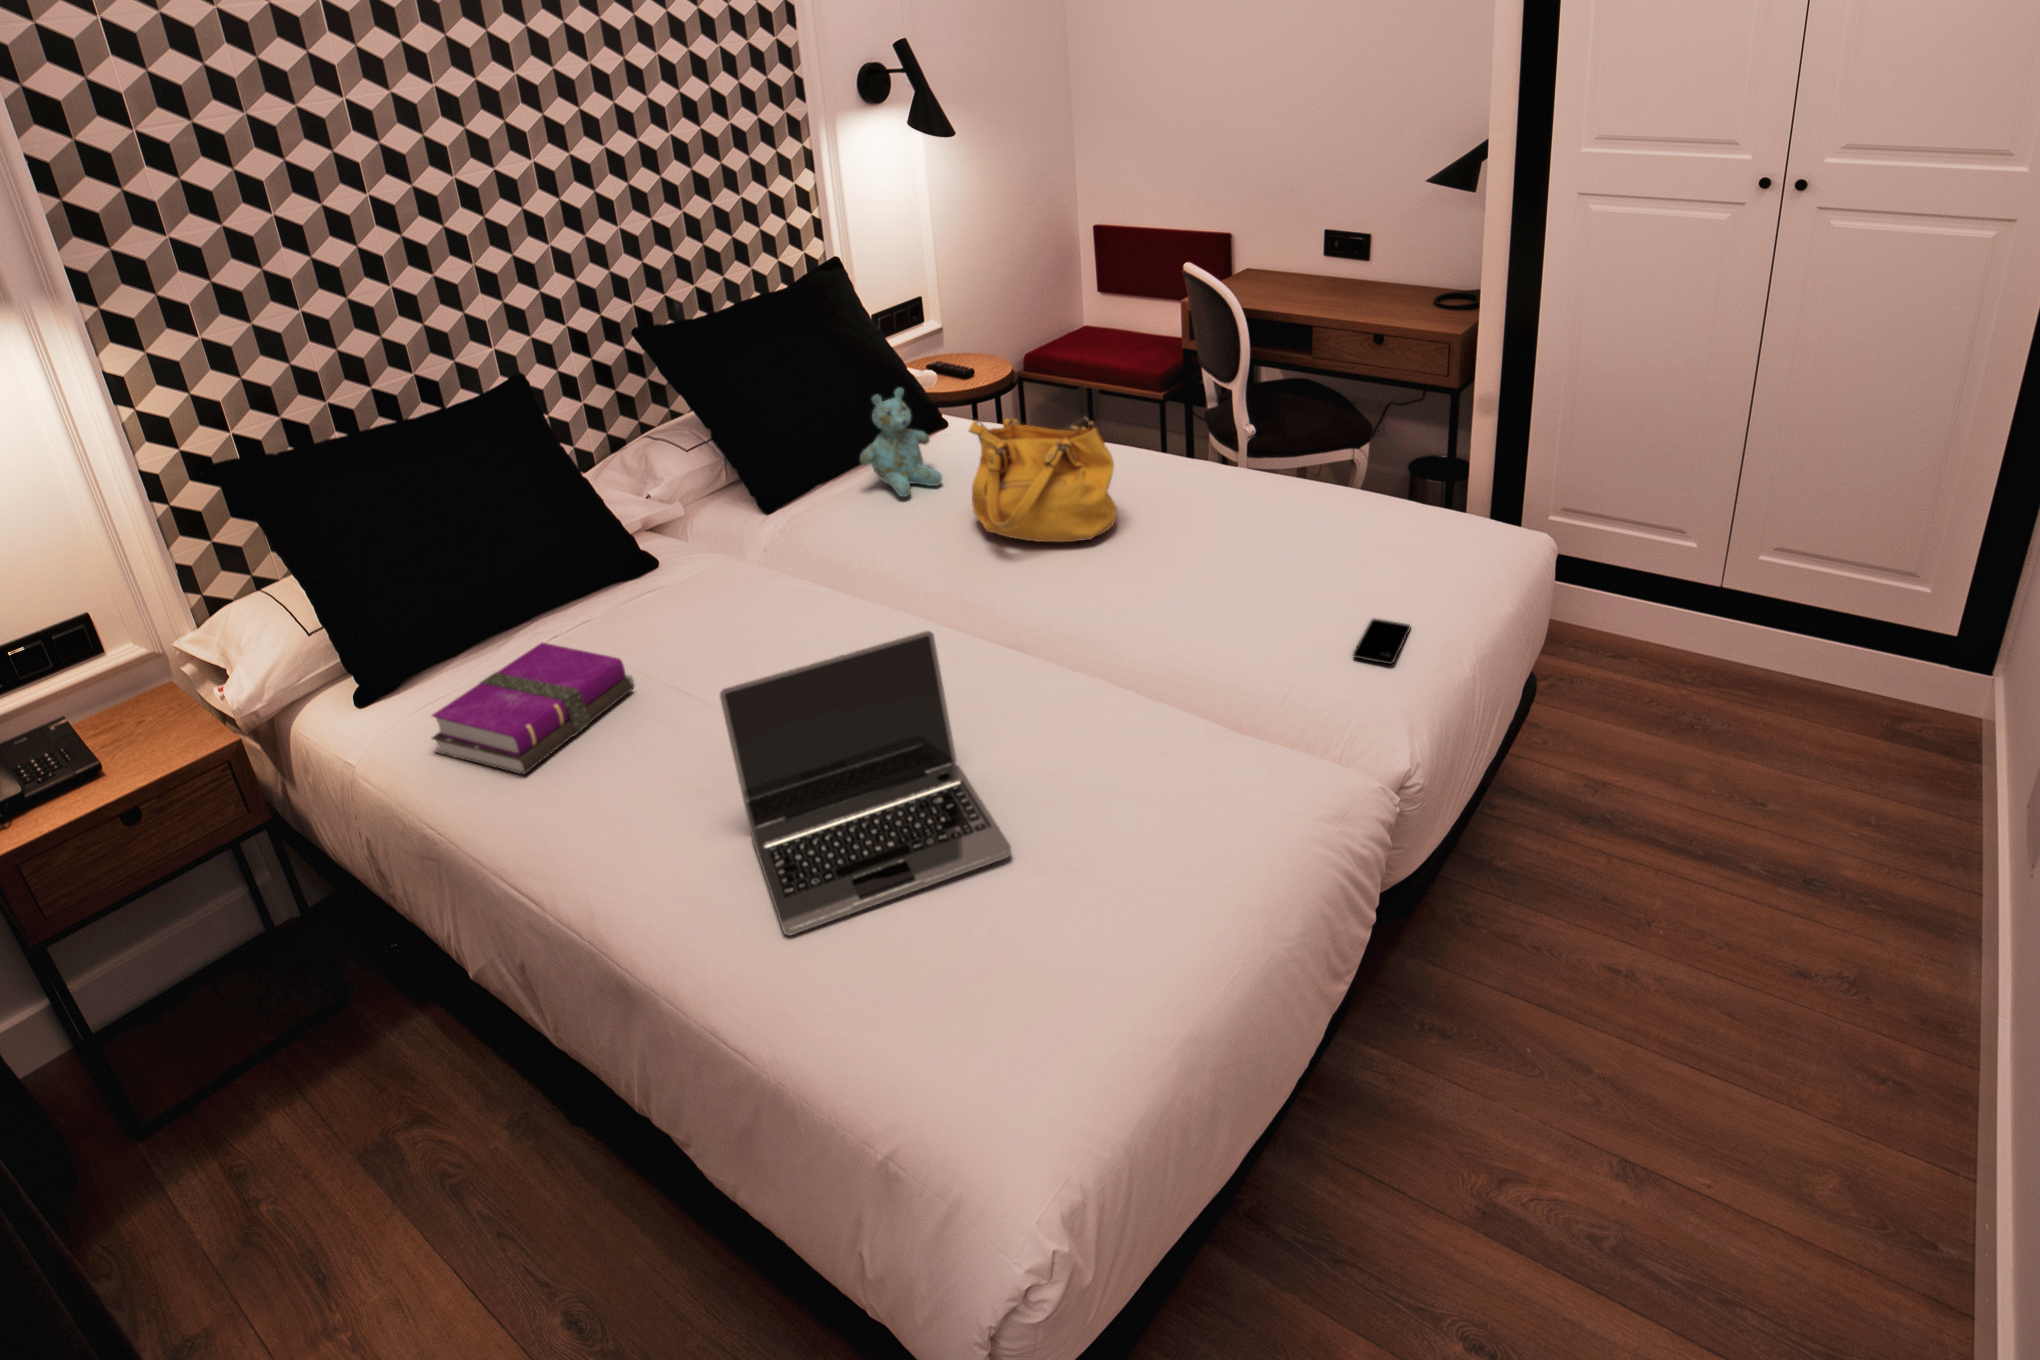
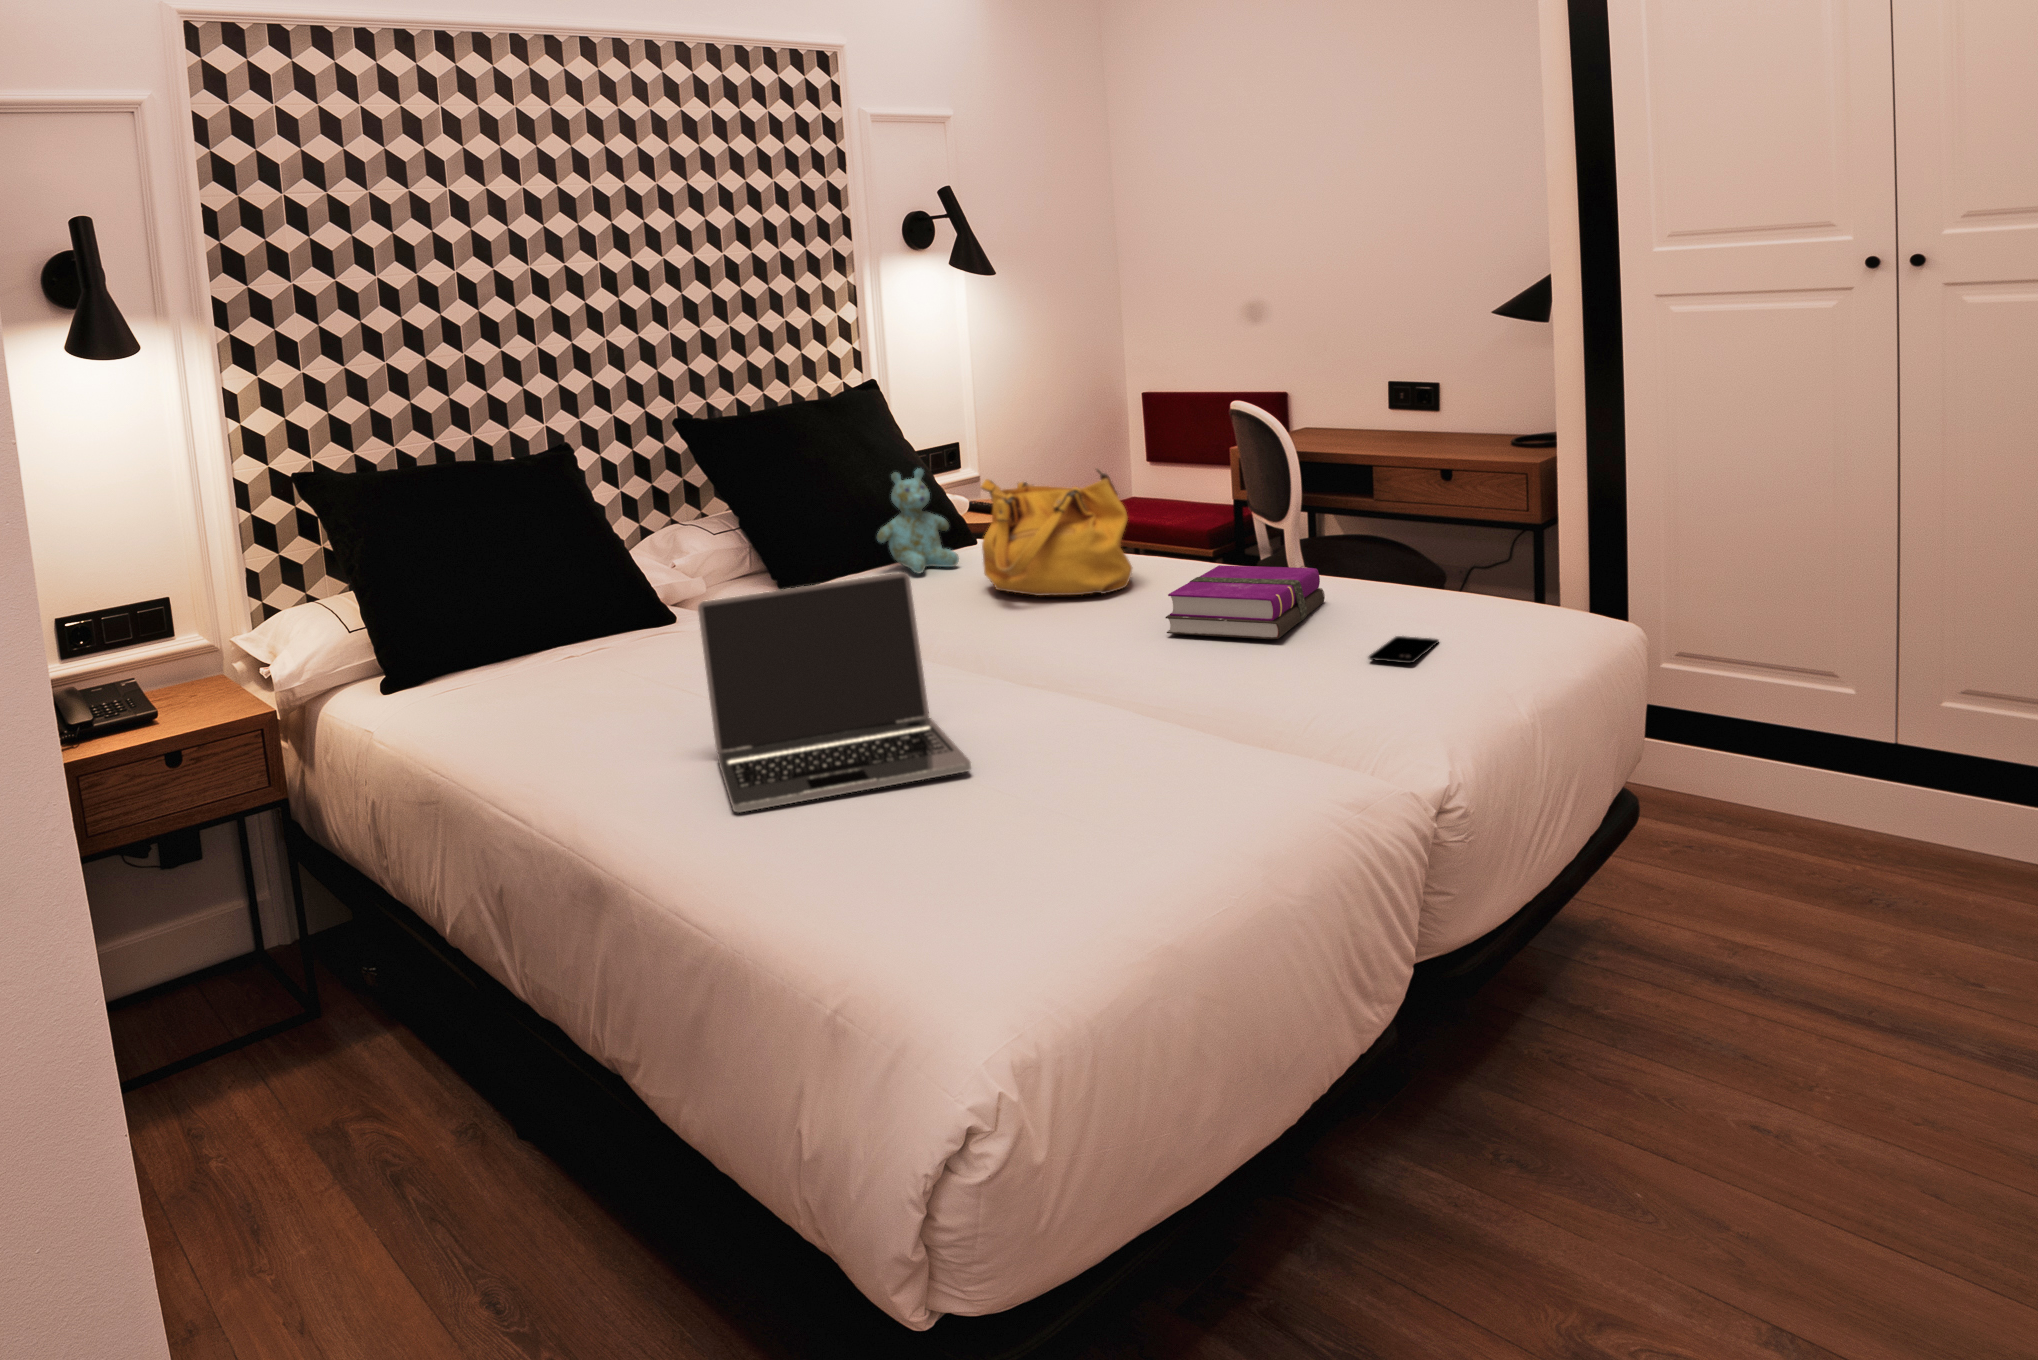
notebook: present [432,643,634,774] -> present [1165,565,1325,639]

